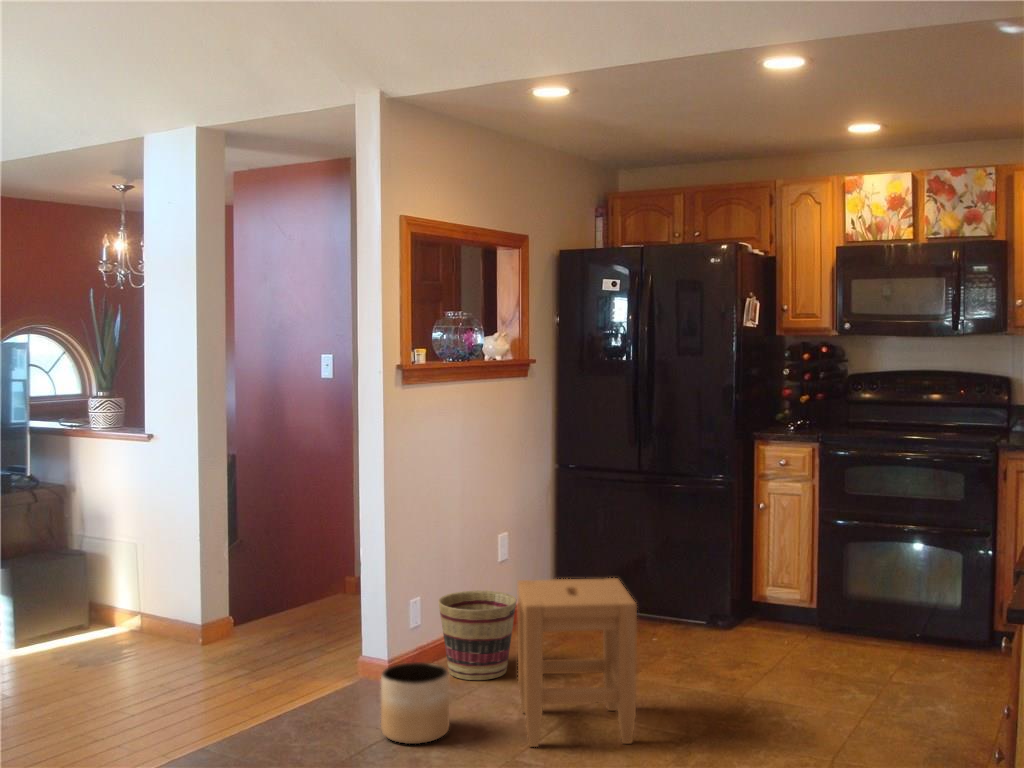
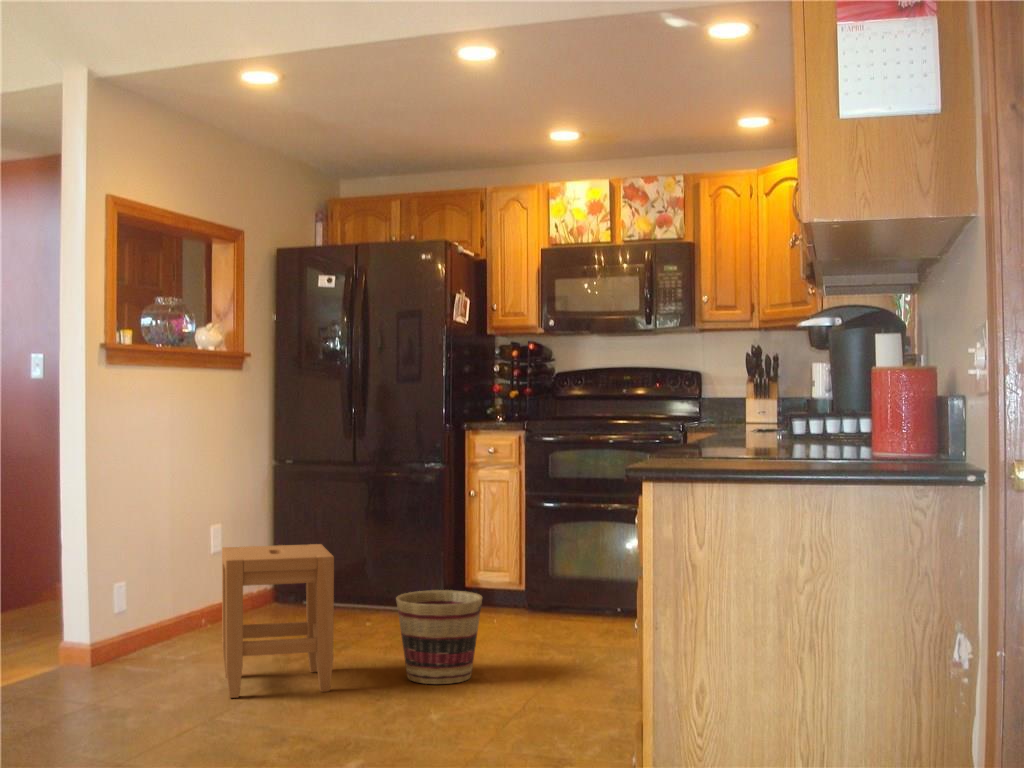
basket: present [438,591,516,680] -> present [396,590,482,684]
planter: present [381,662,449,744] -> none [80,629,150,702]

